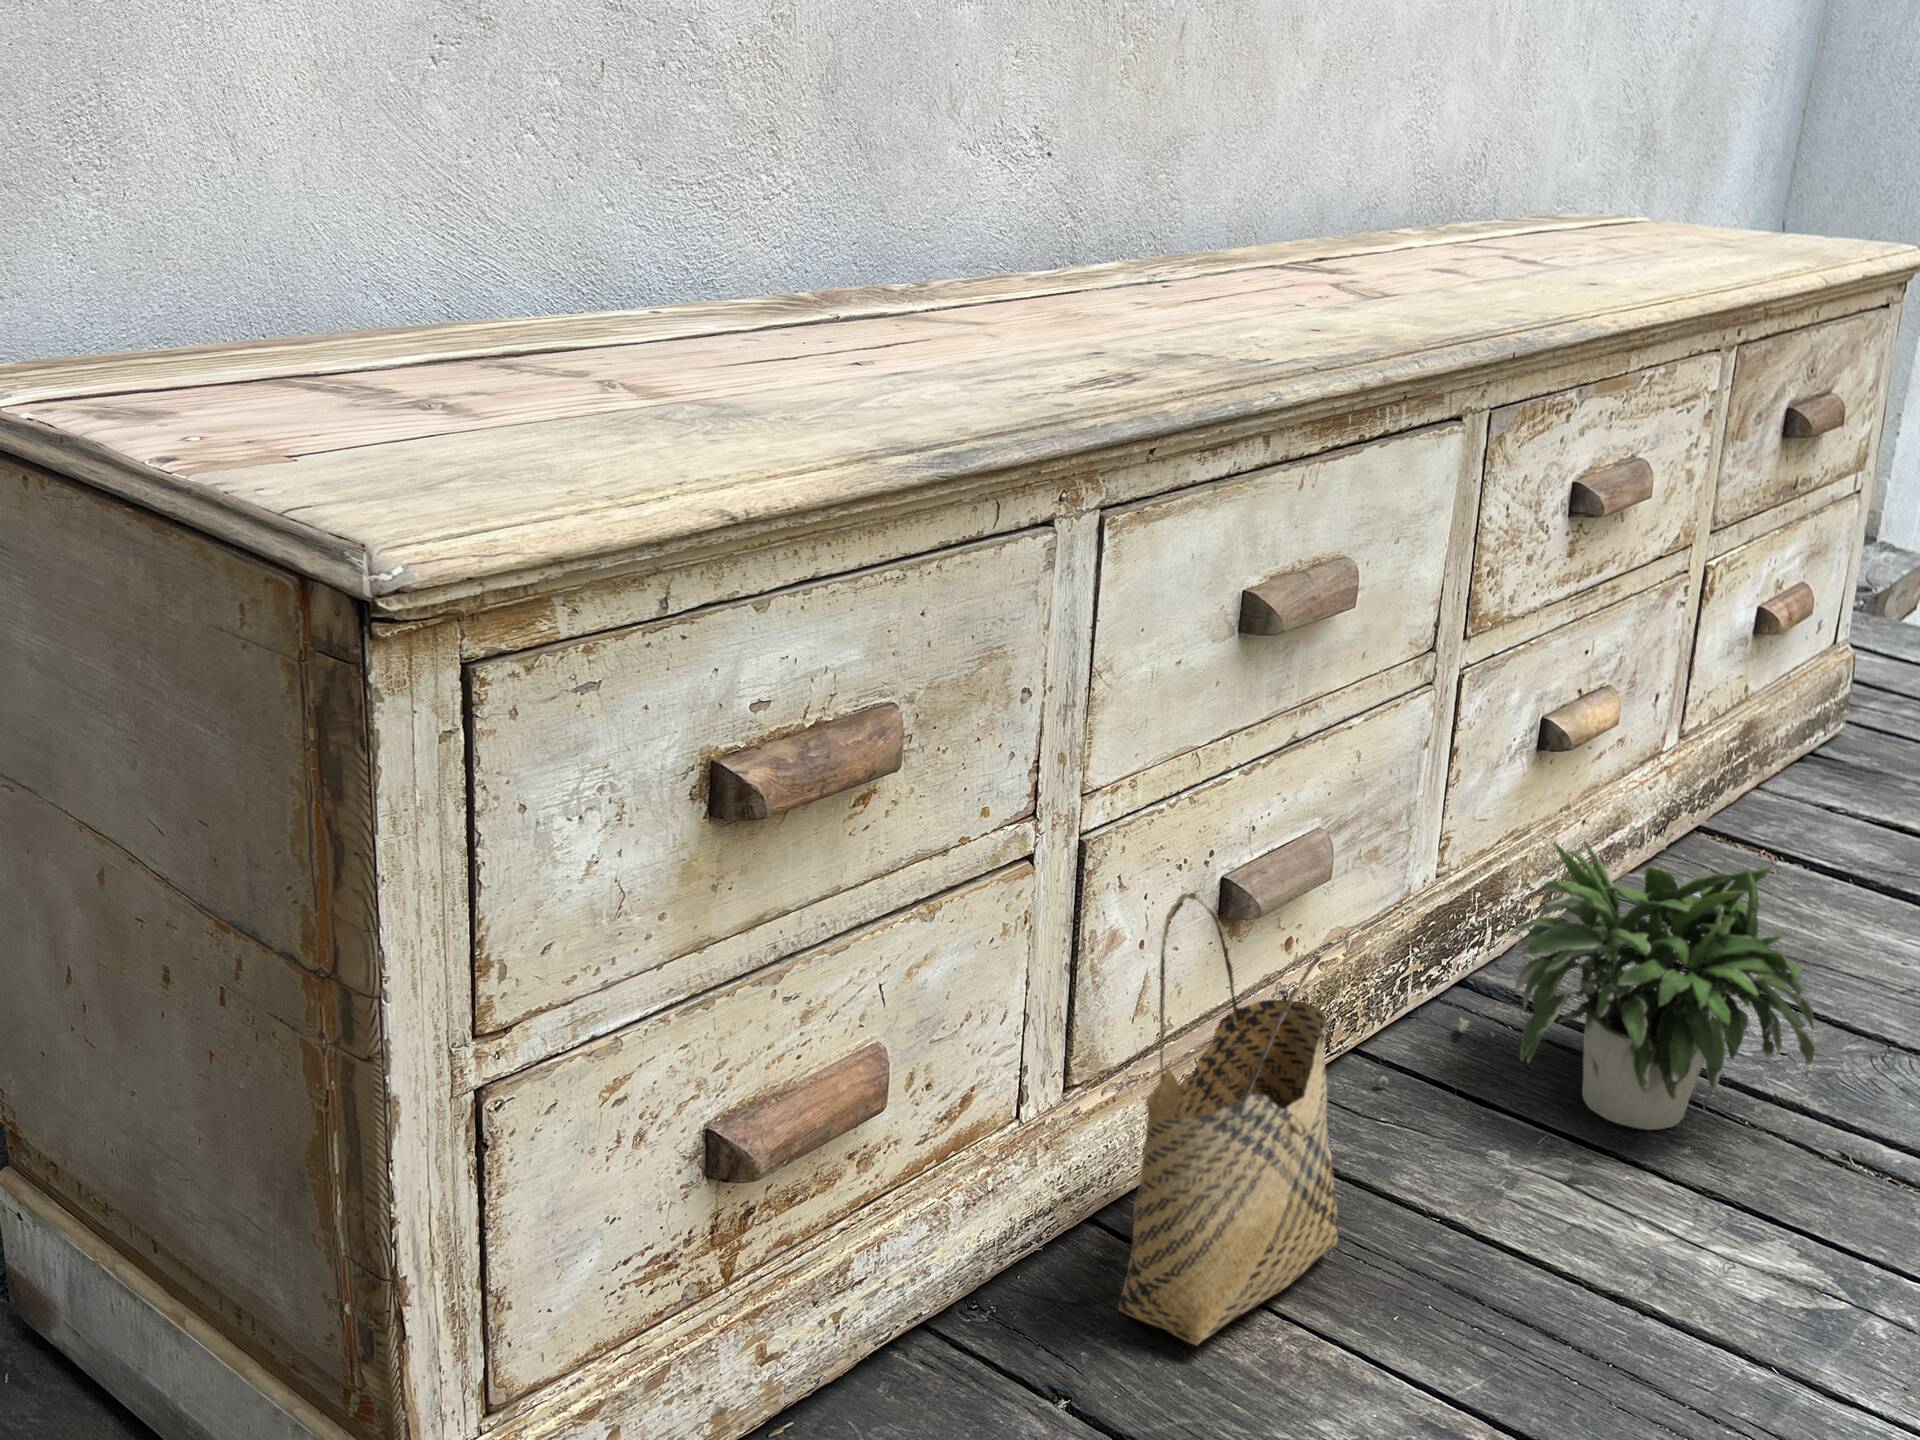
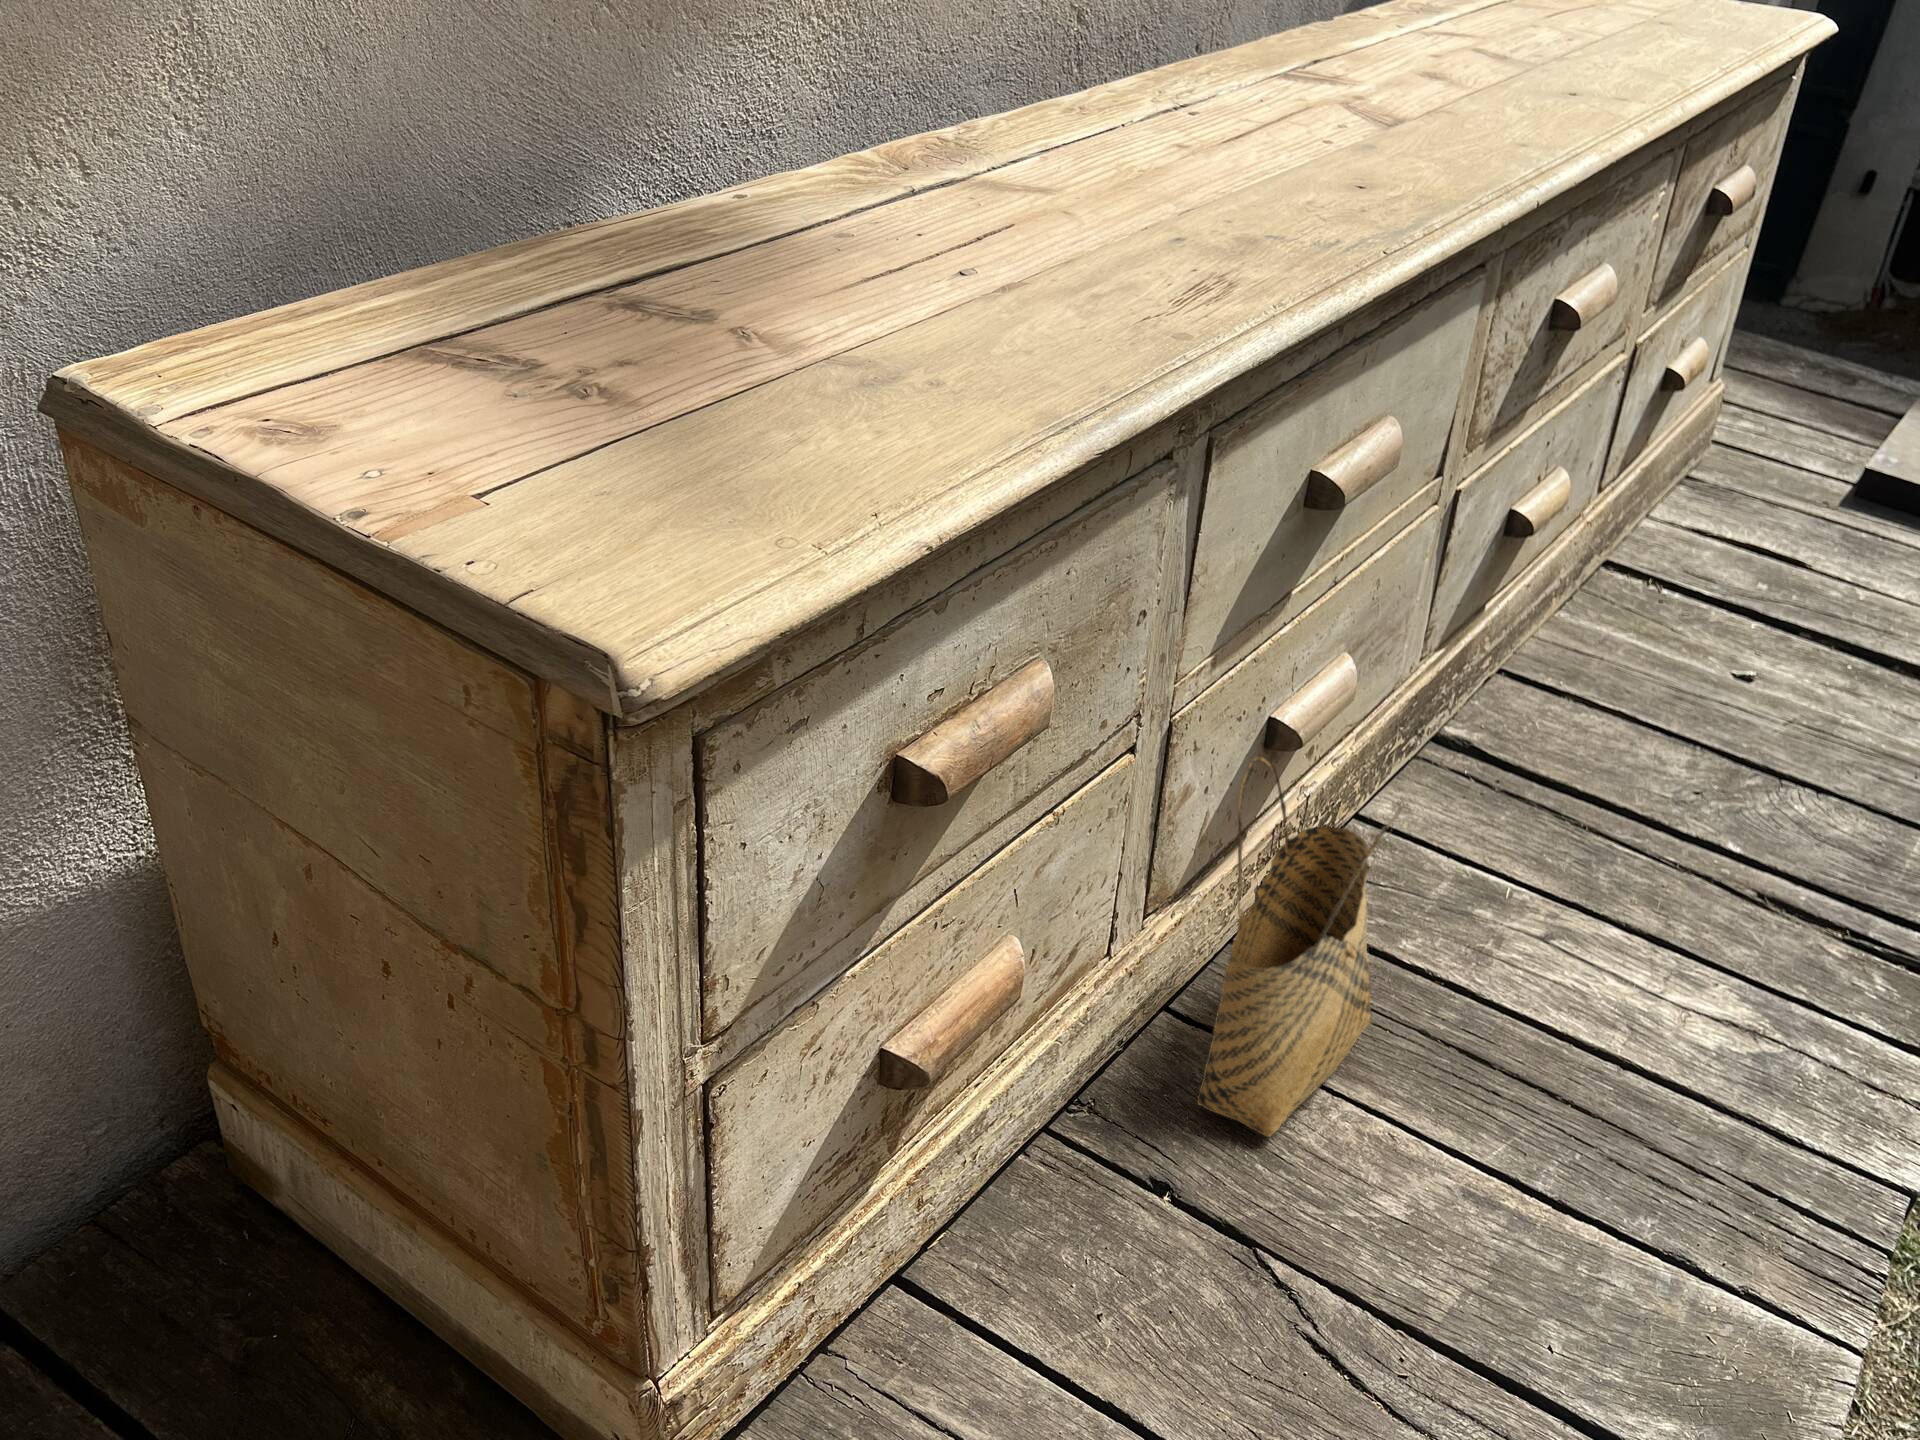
potted plant: present [1379,841,1815,1130] -> none [1375,633,1752,881]

